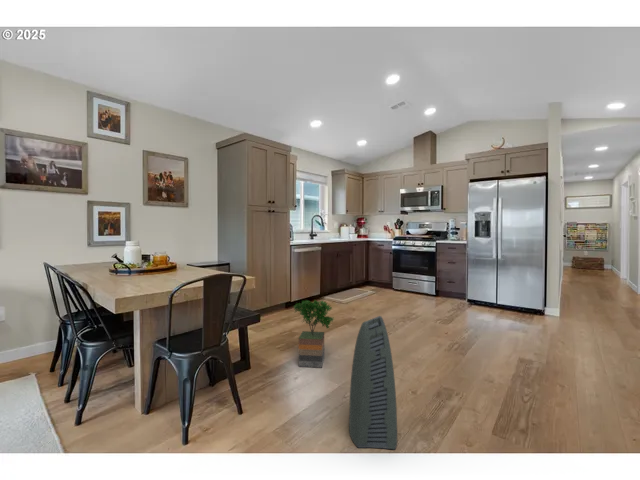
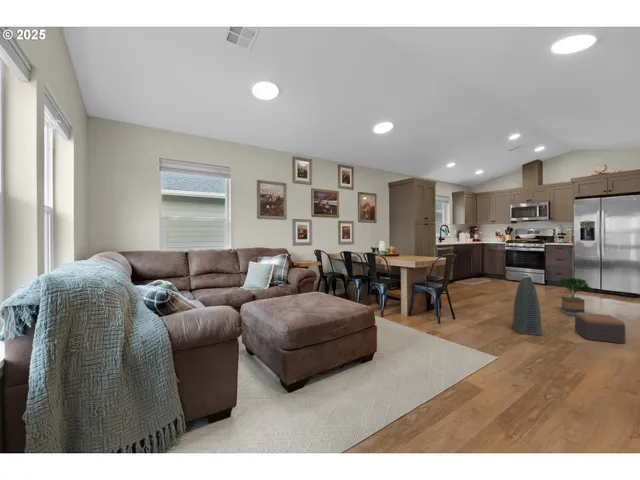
potted tree: present [294,300,333,368] -> present [558,278,592,316]
footstool: none [459,382,545,458] -> present [575,313,625,343]

